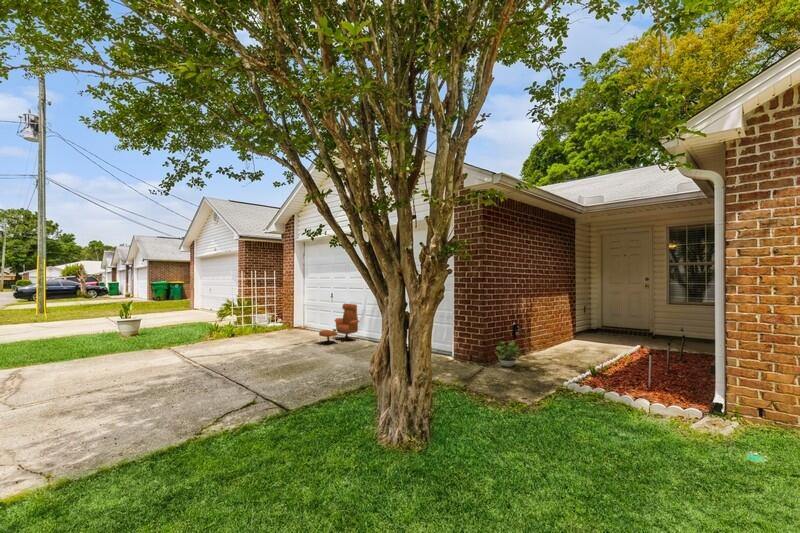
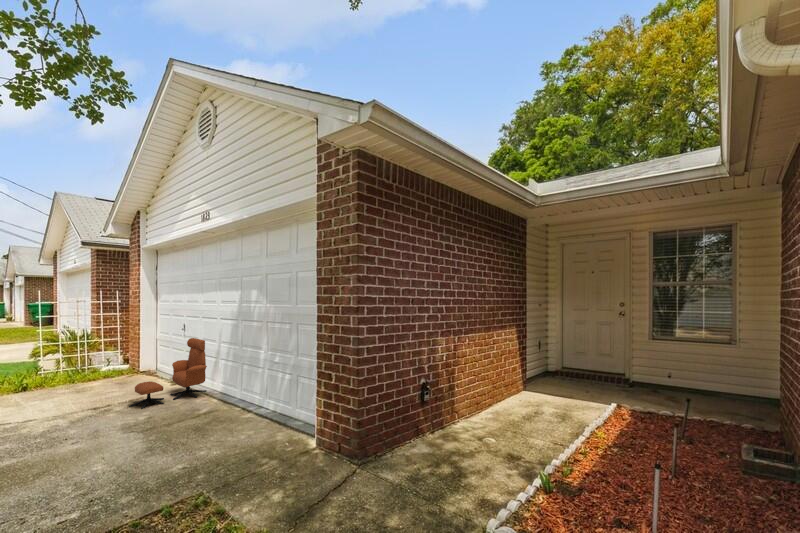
potted plant: present [495,341,522,367] -> none [376,418,422,471]

